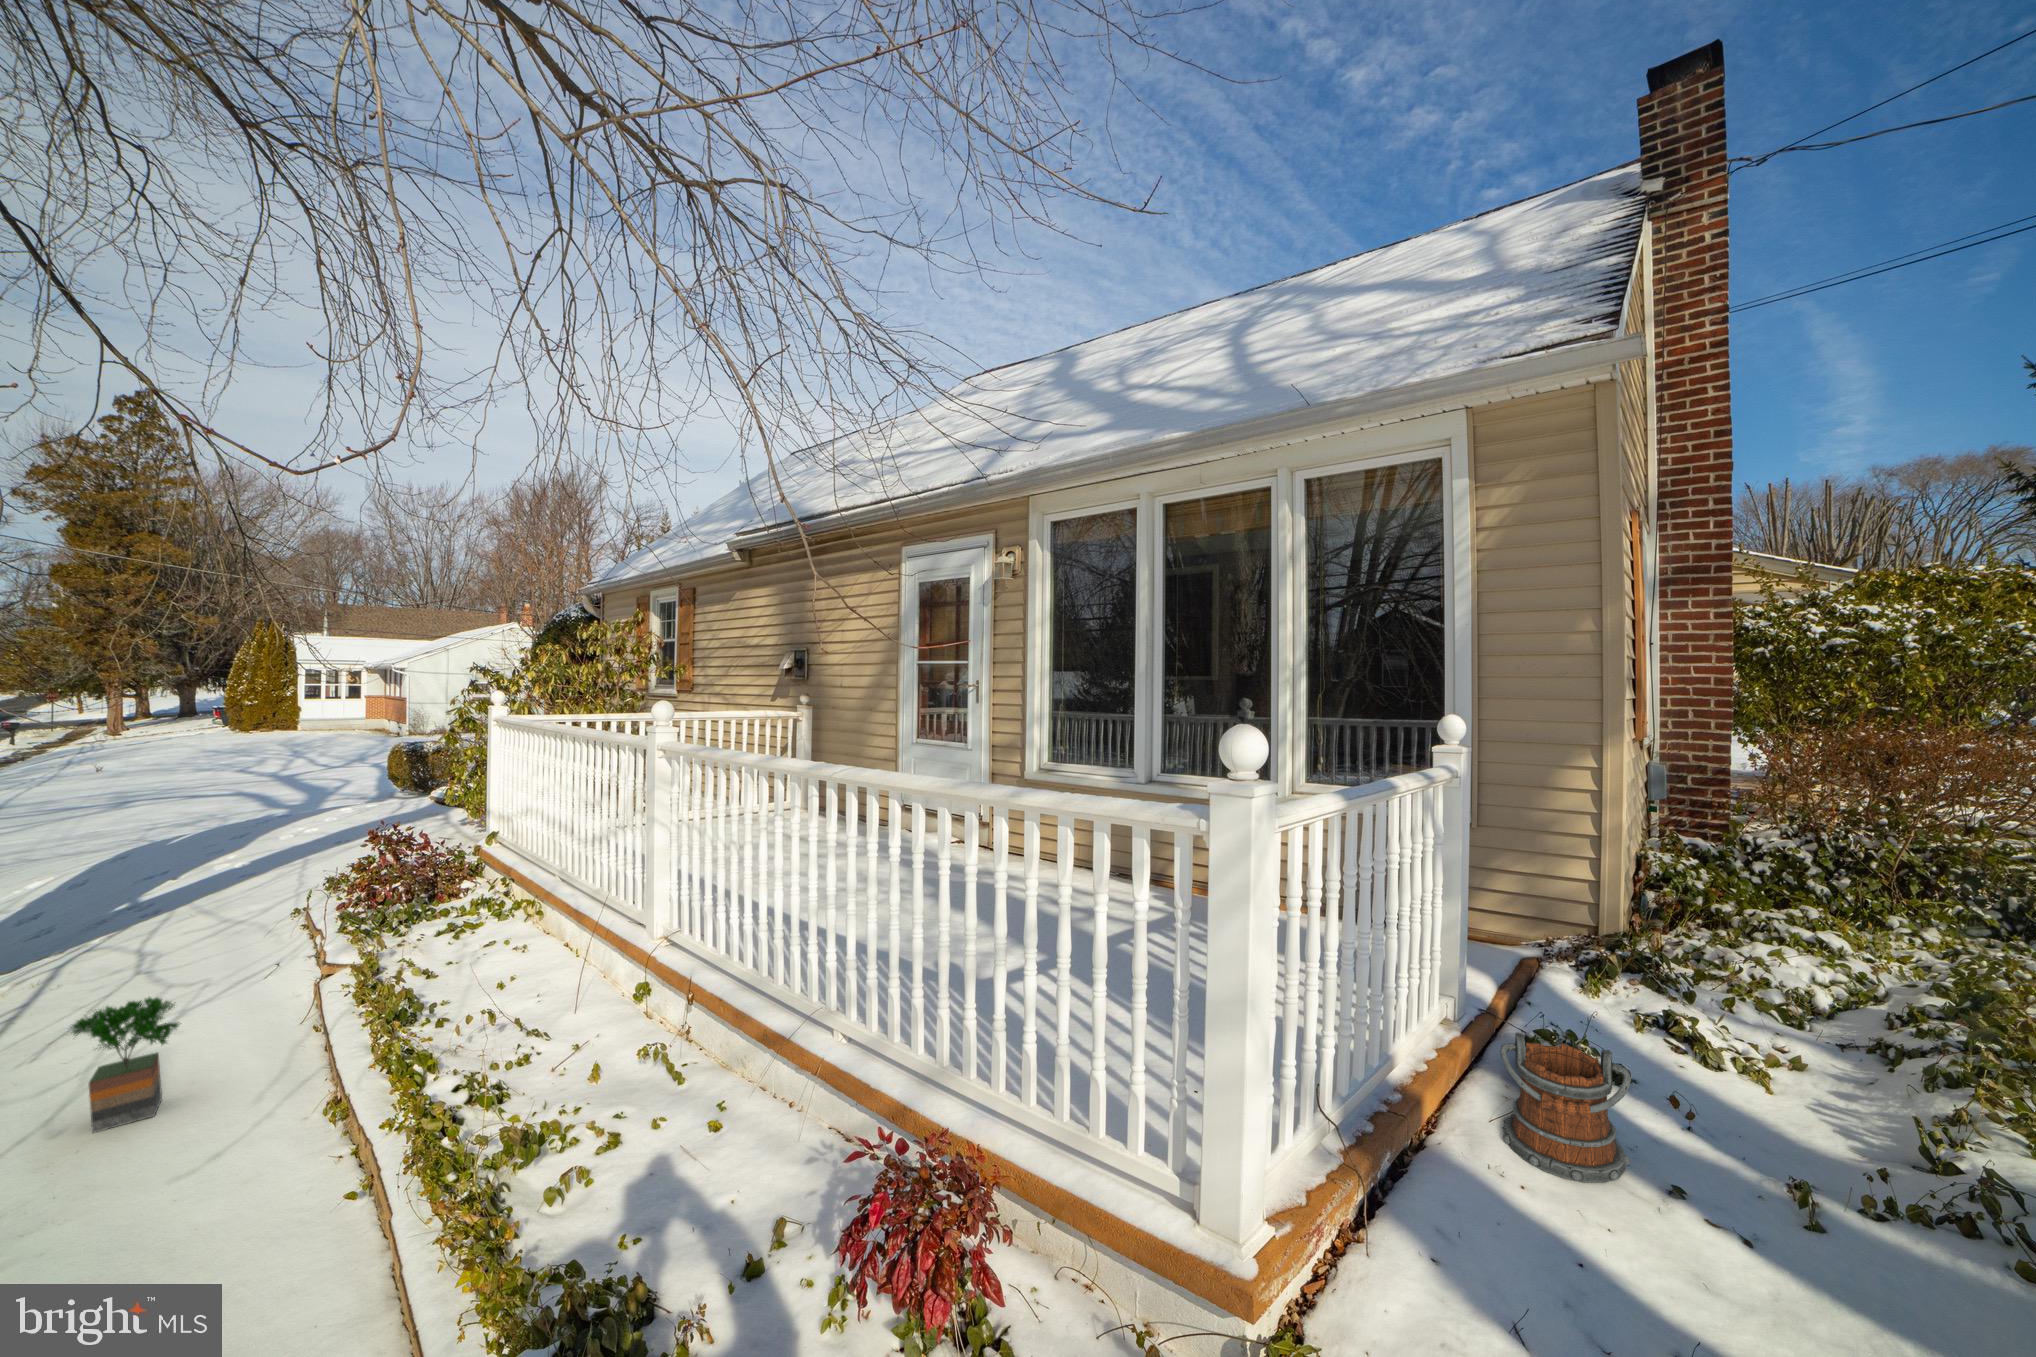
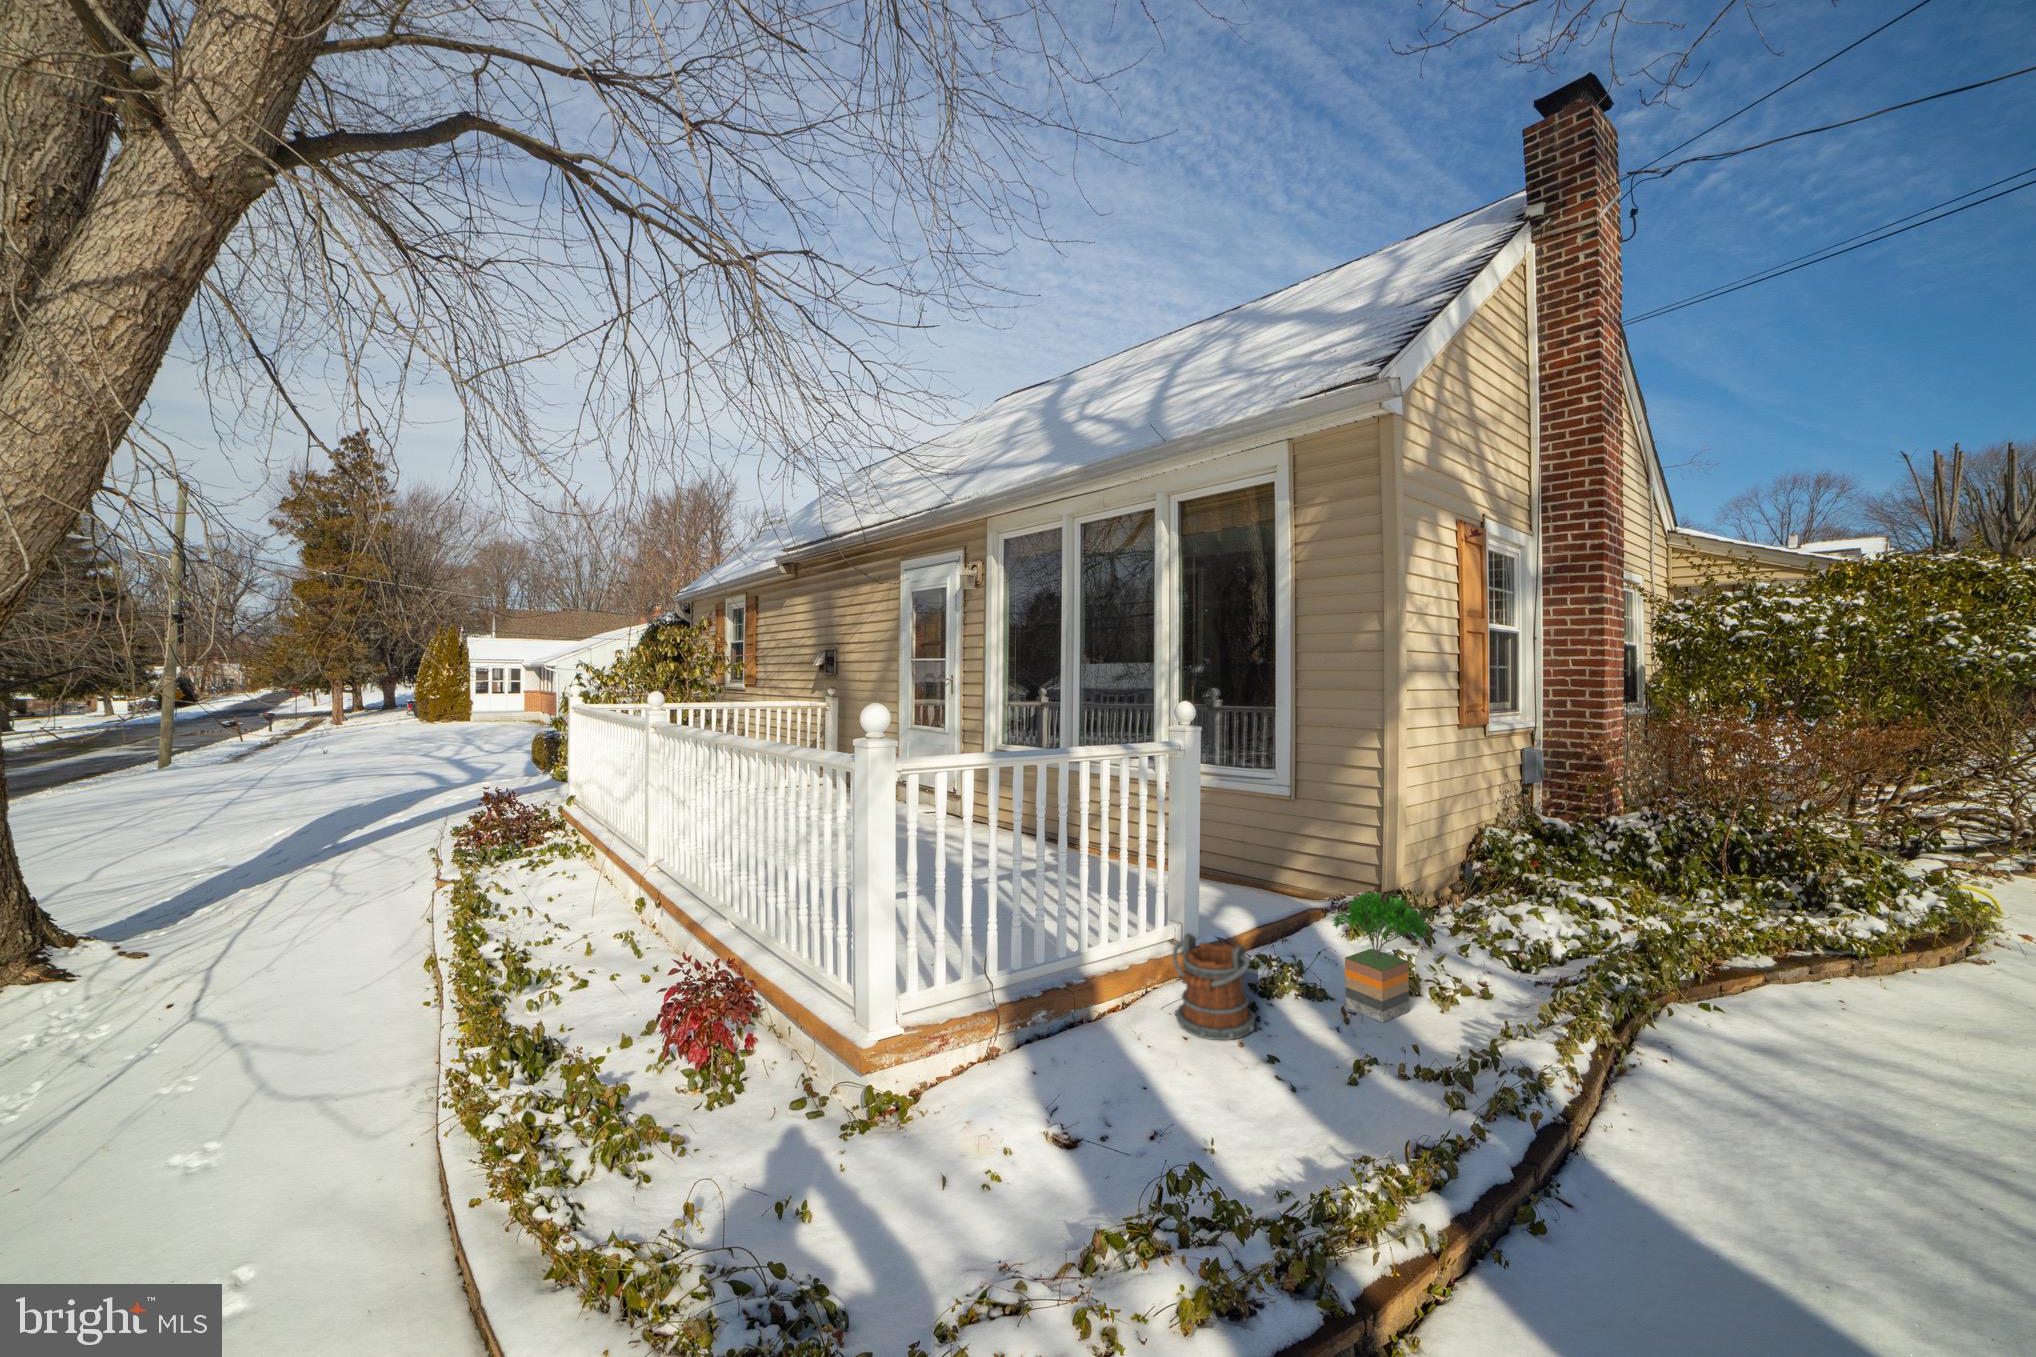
potted tree: present [71,998,181,1133] -> present [1333,892,1429,1022]

